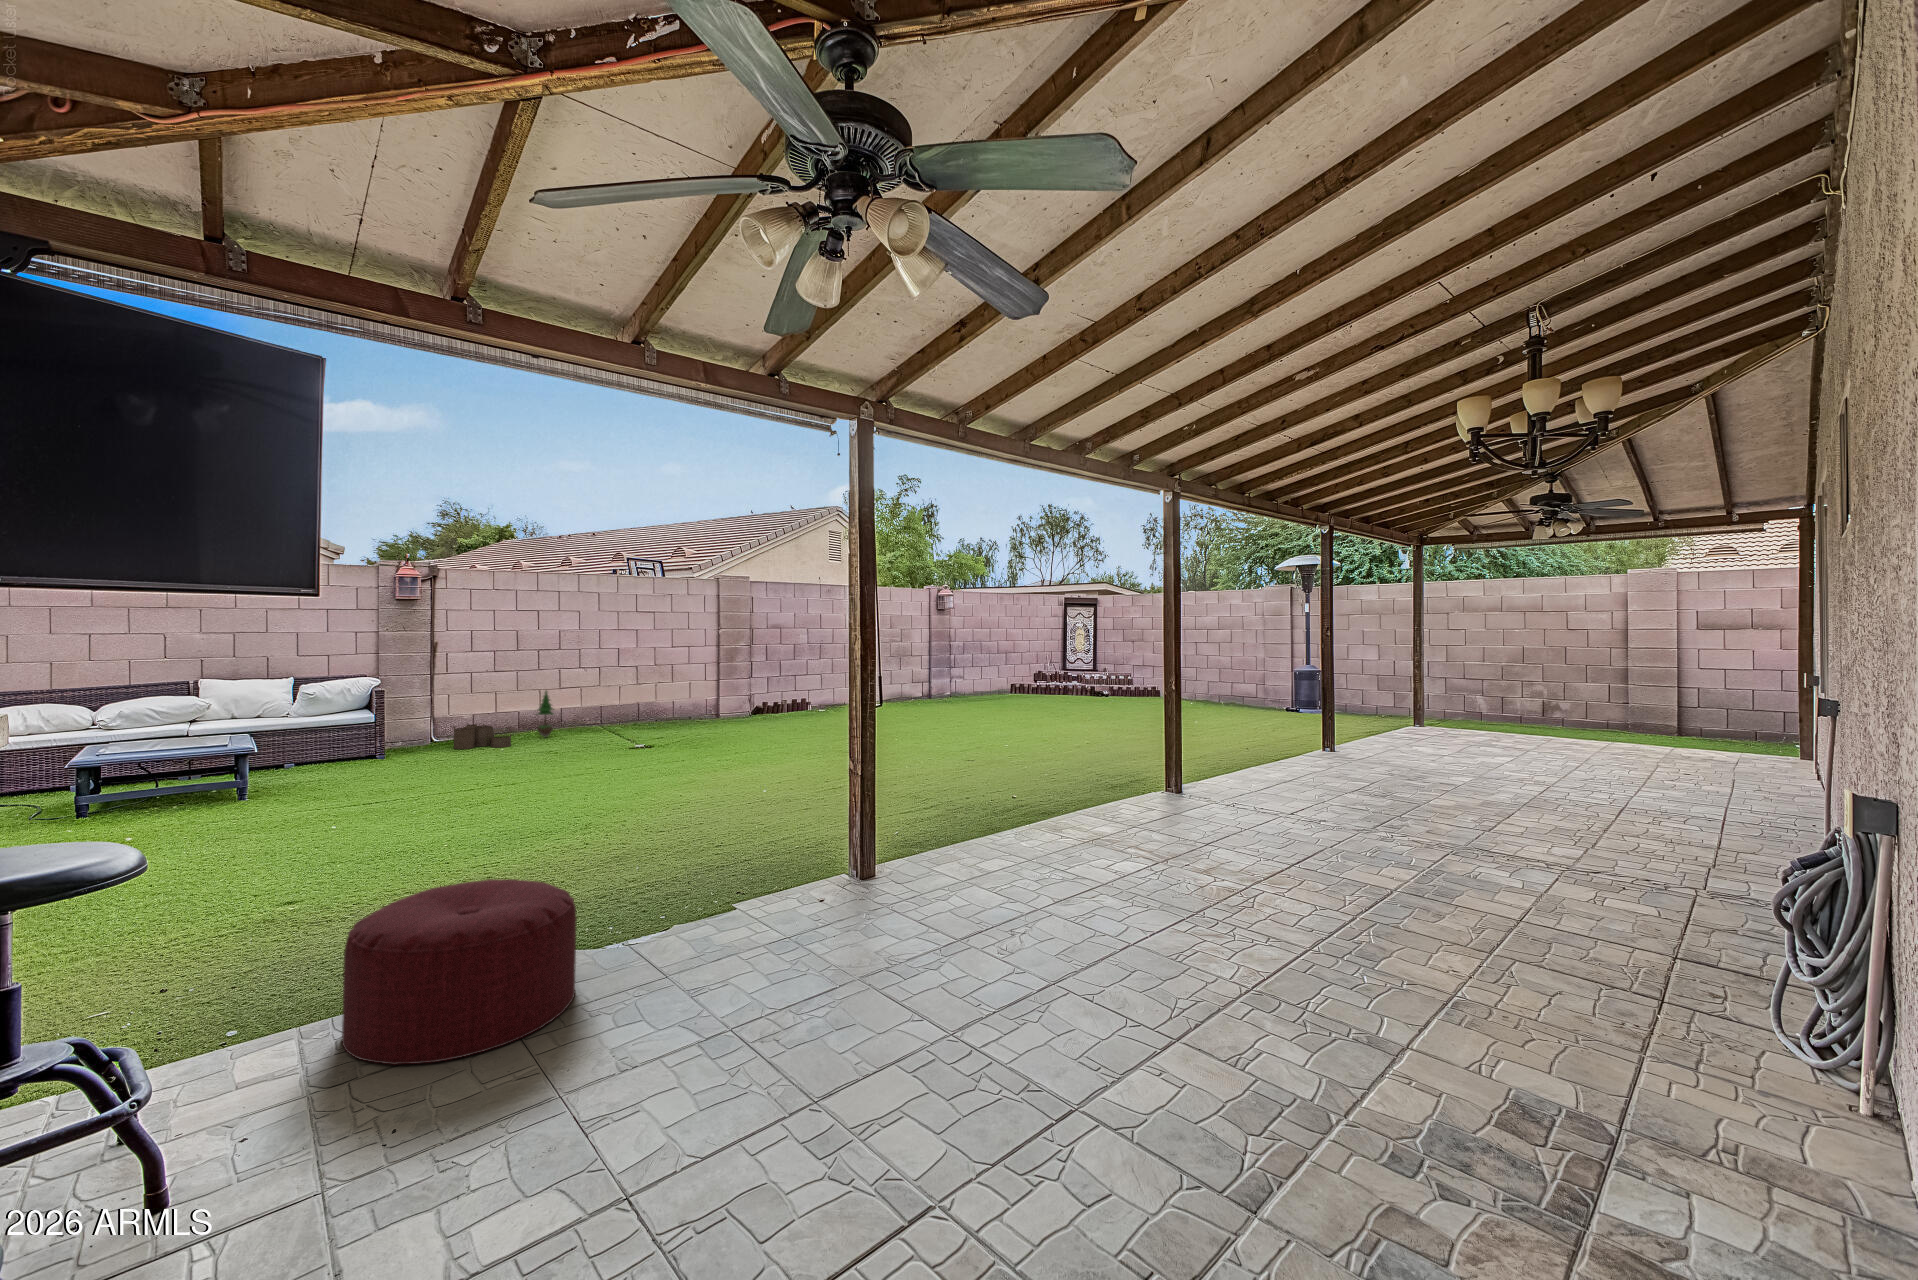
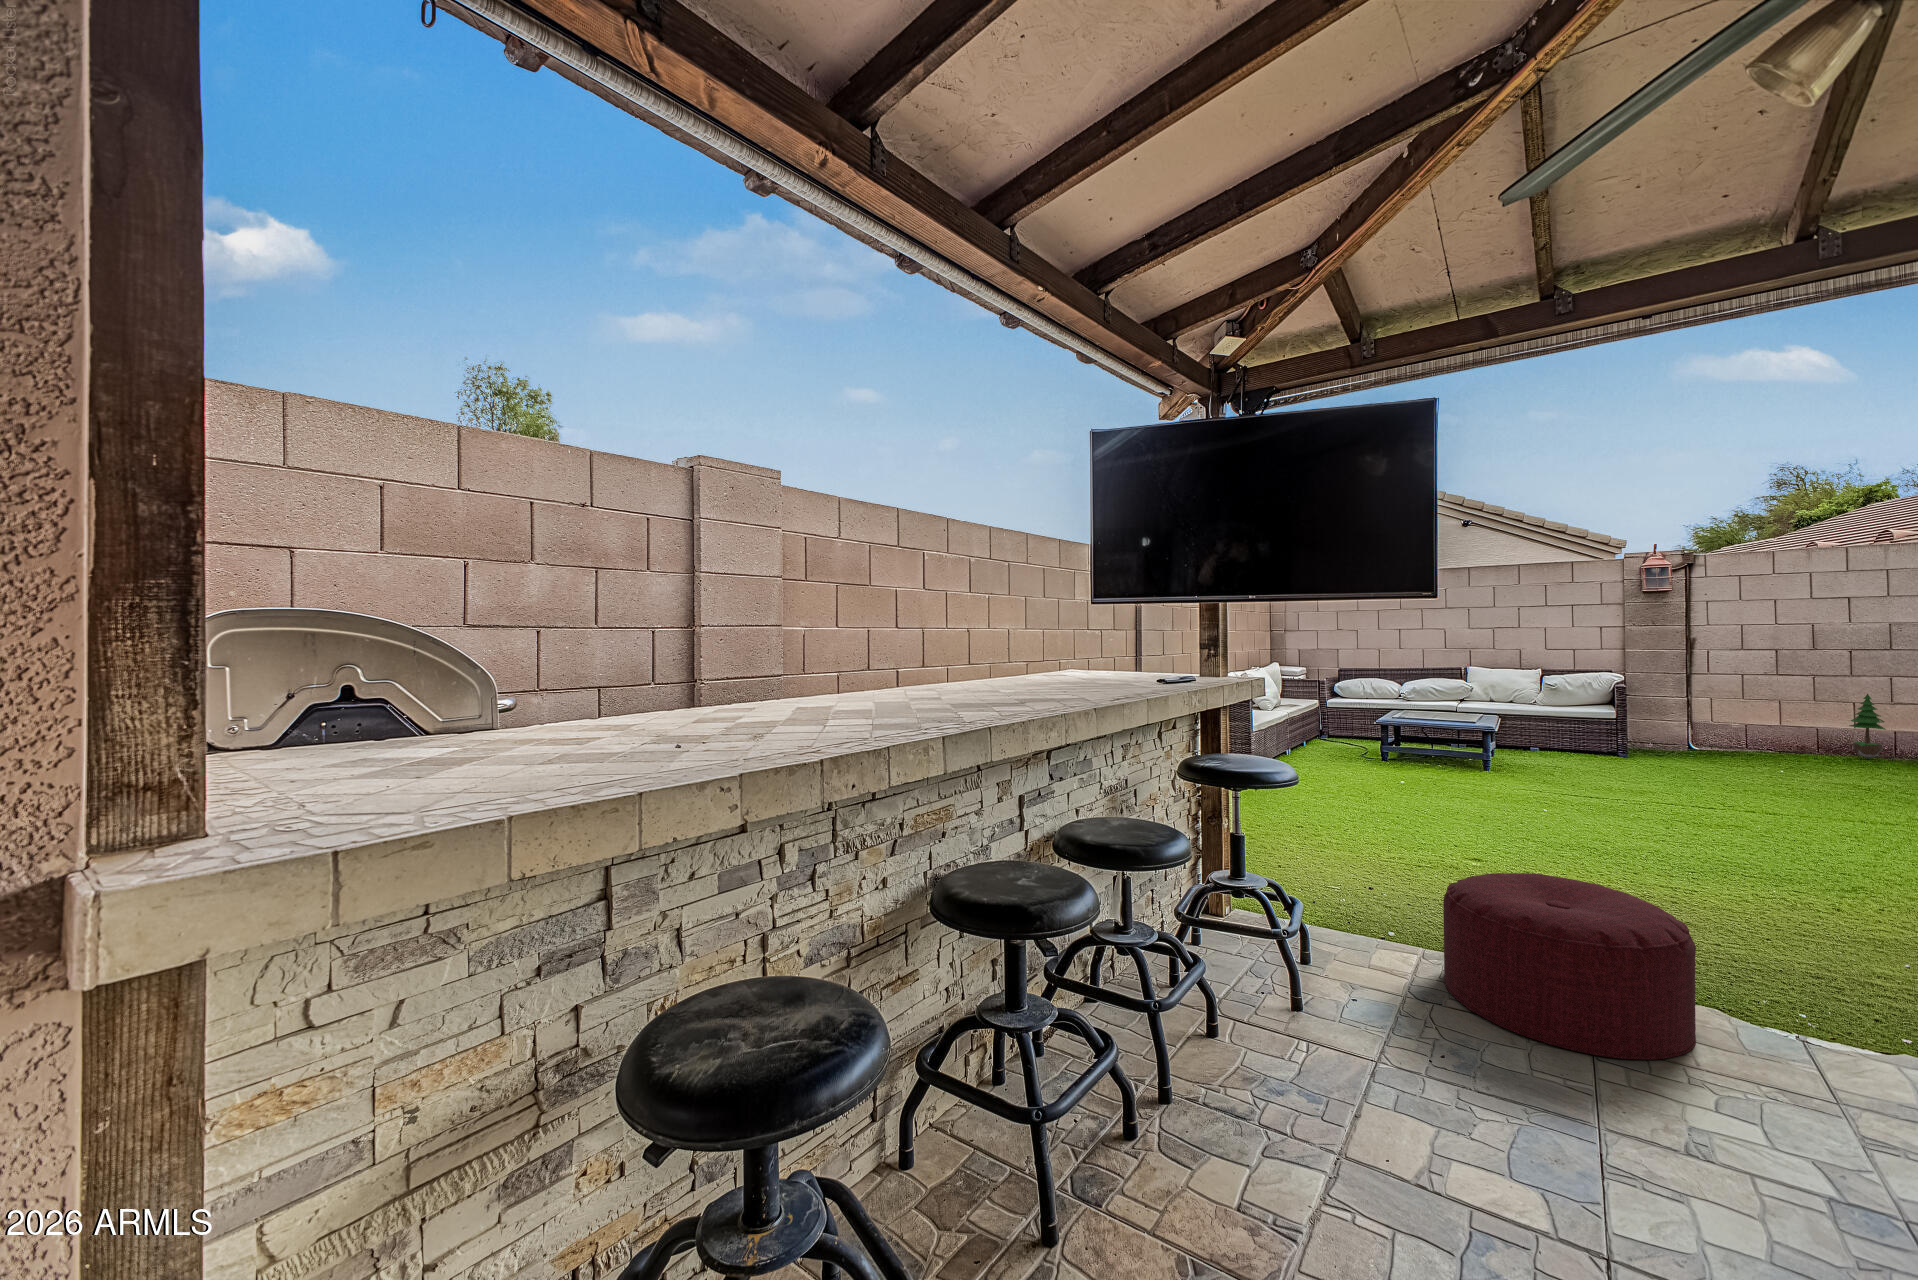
woven basket: present [454,724,512,749] -> none [1715,727,1803,762]

